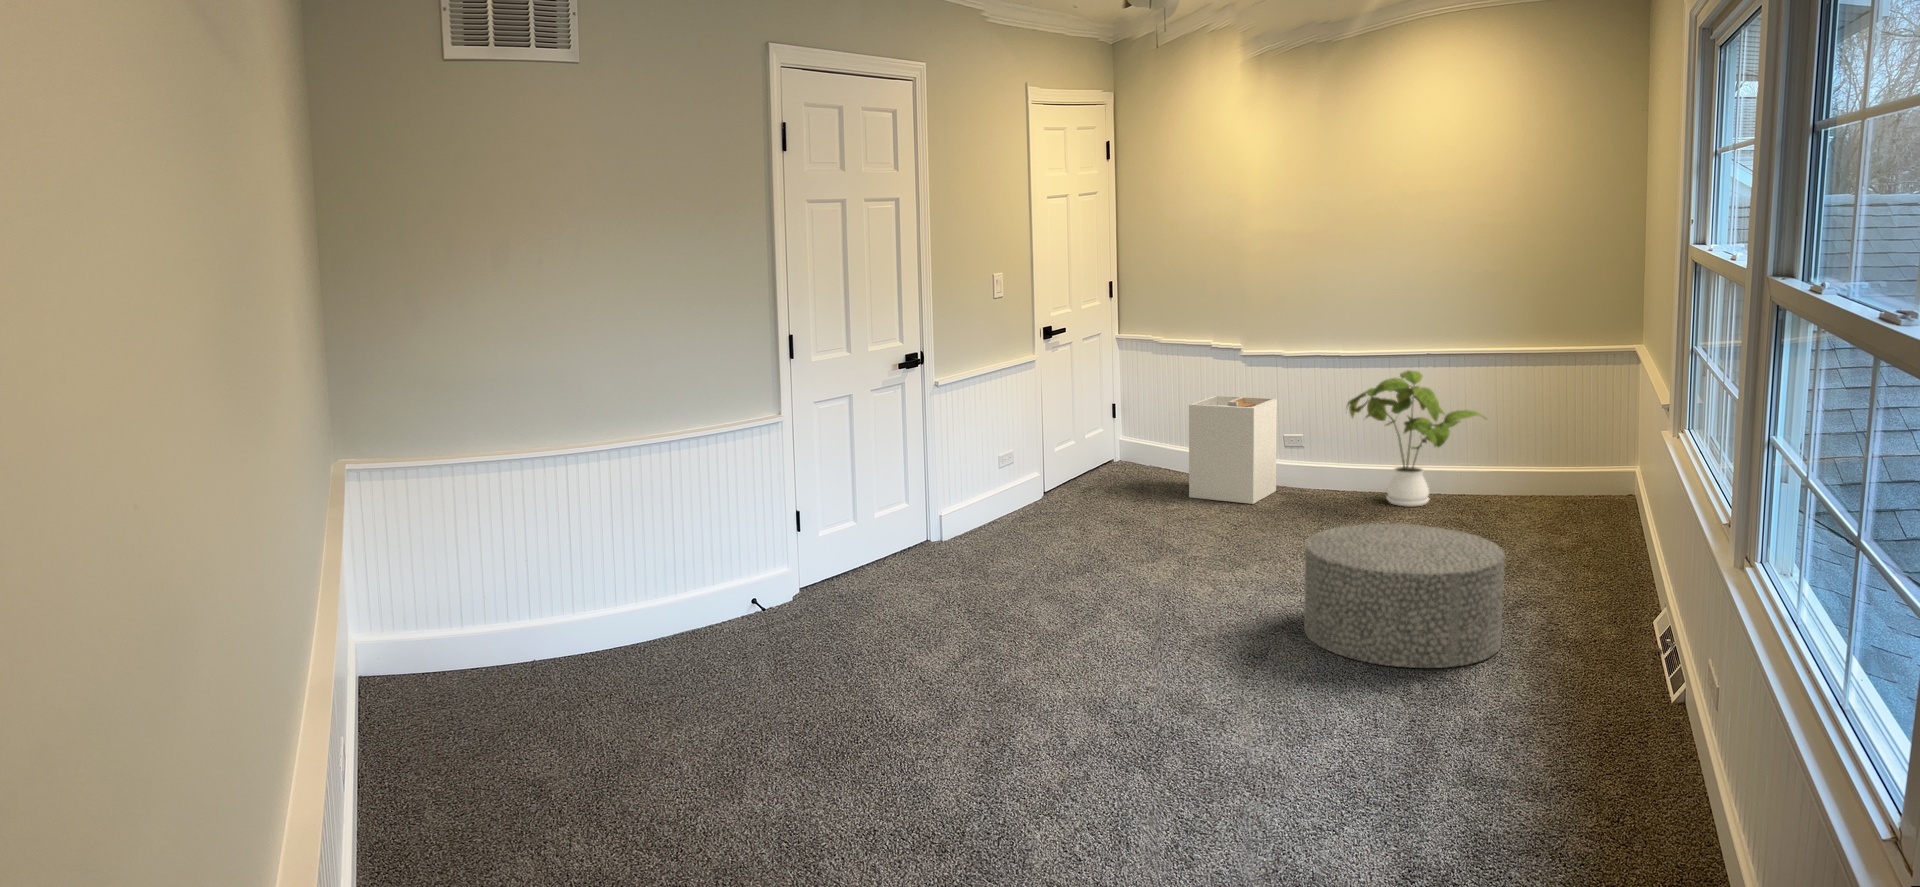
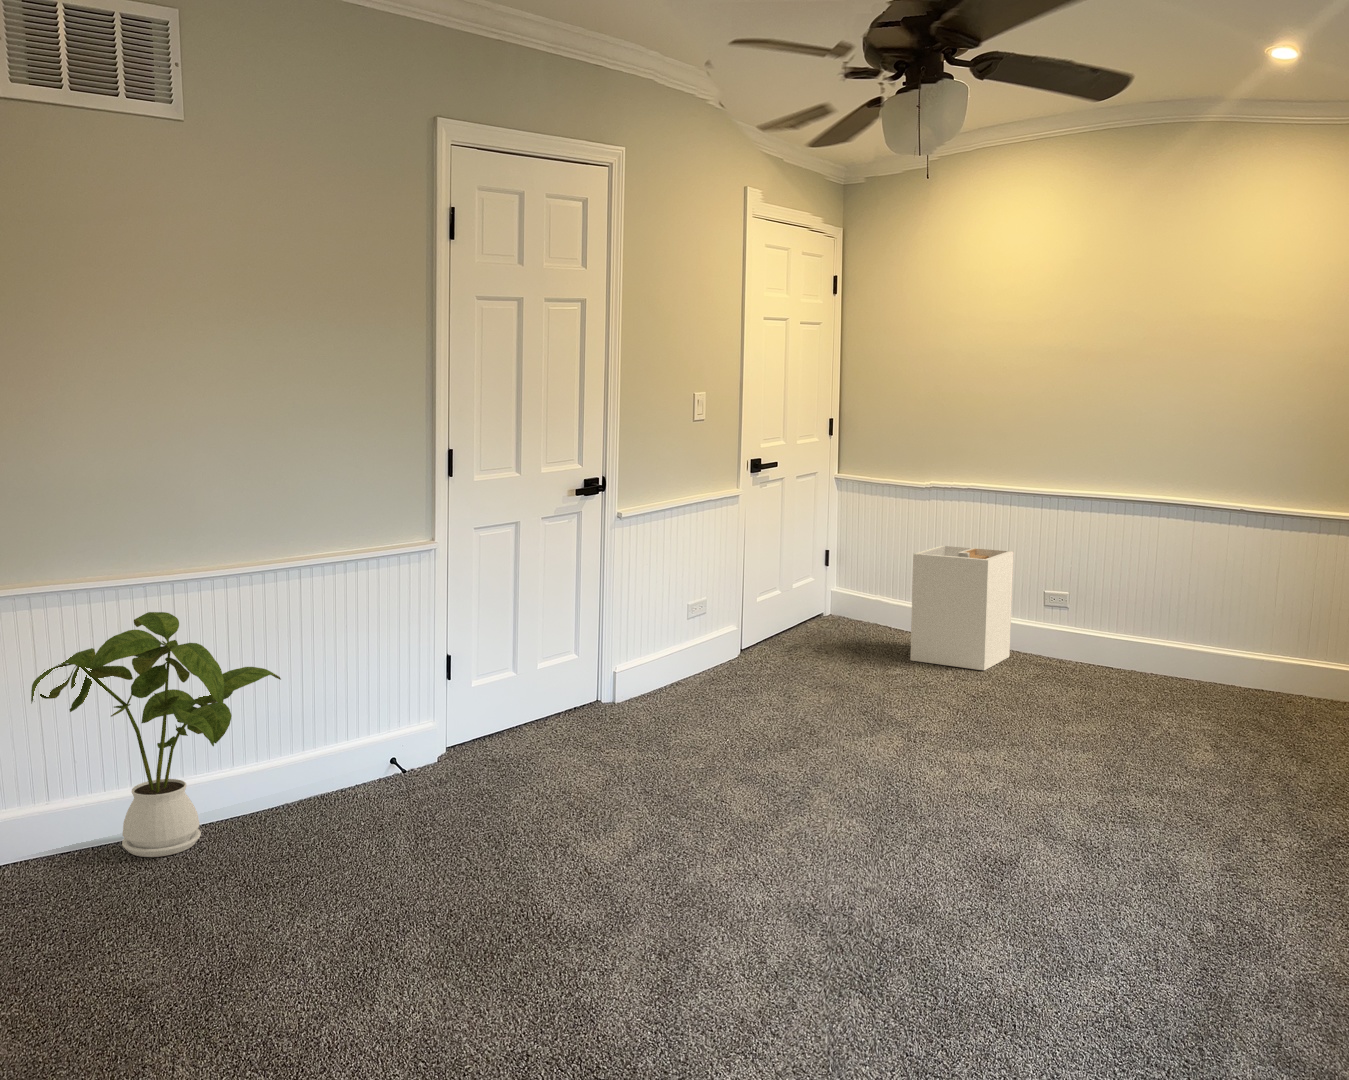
house plant: present [1347,370,1481,506] -> present [31,612,281,857]
ottoman: present [1304,524,1505,668] -> none [1052,697,1298,875]

